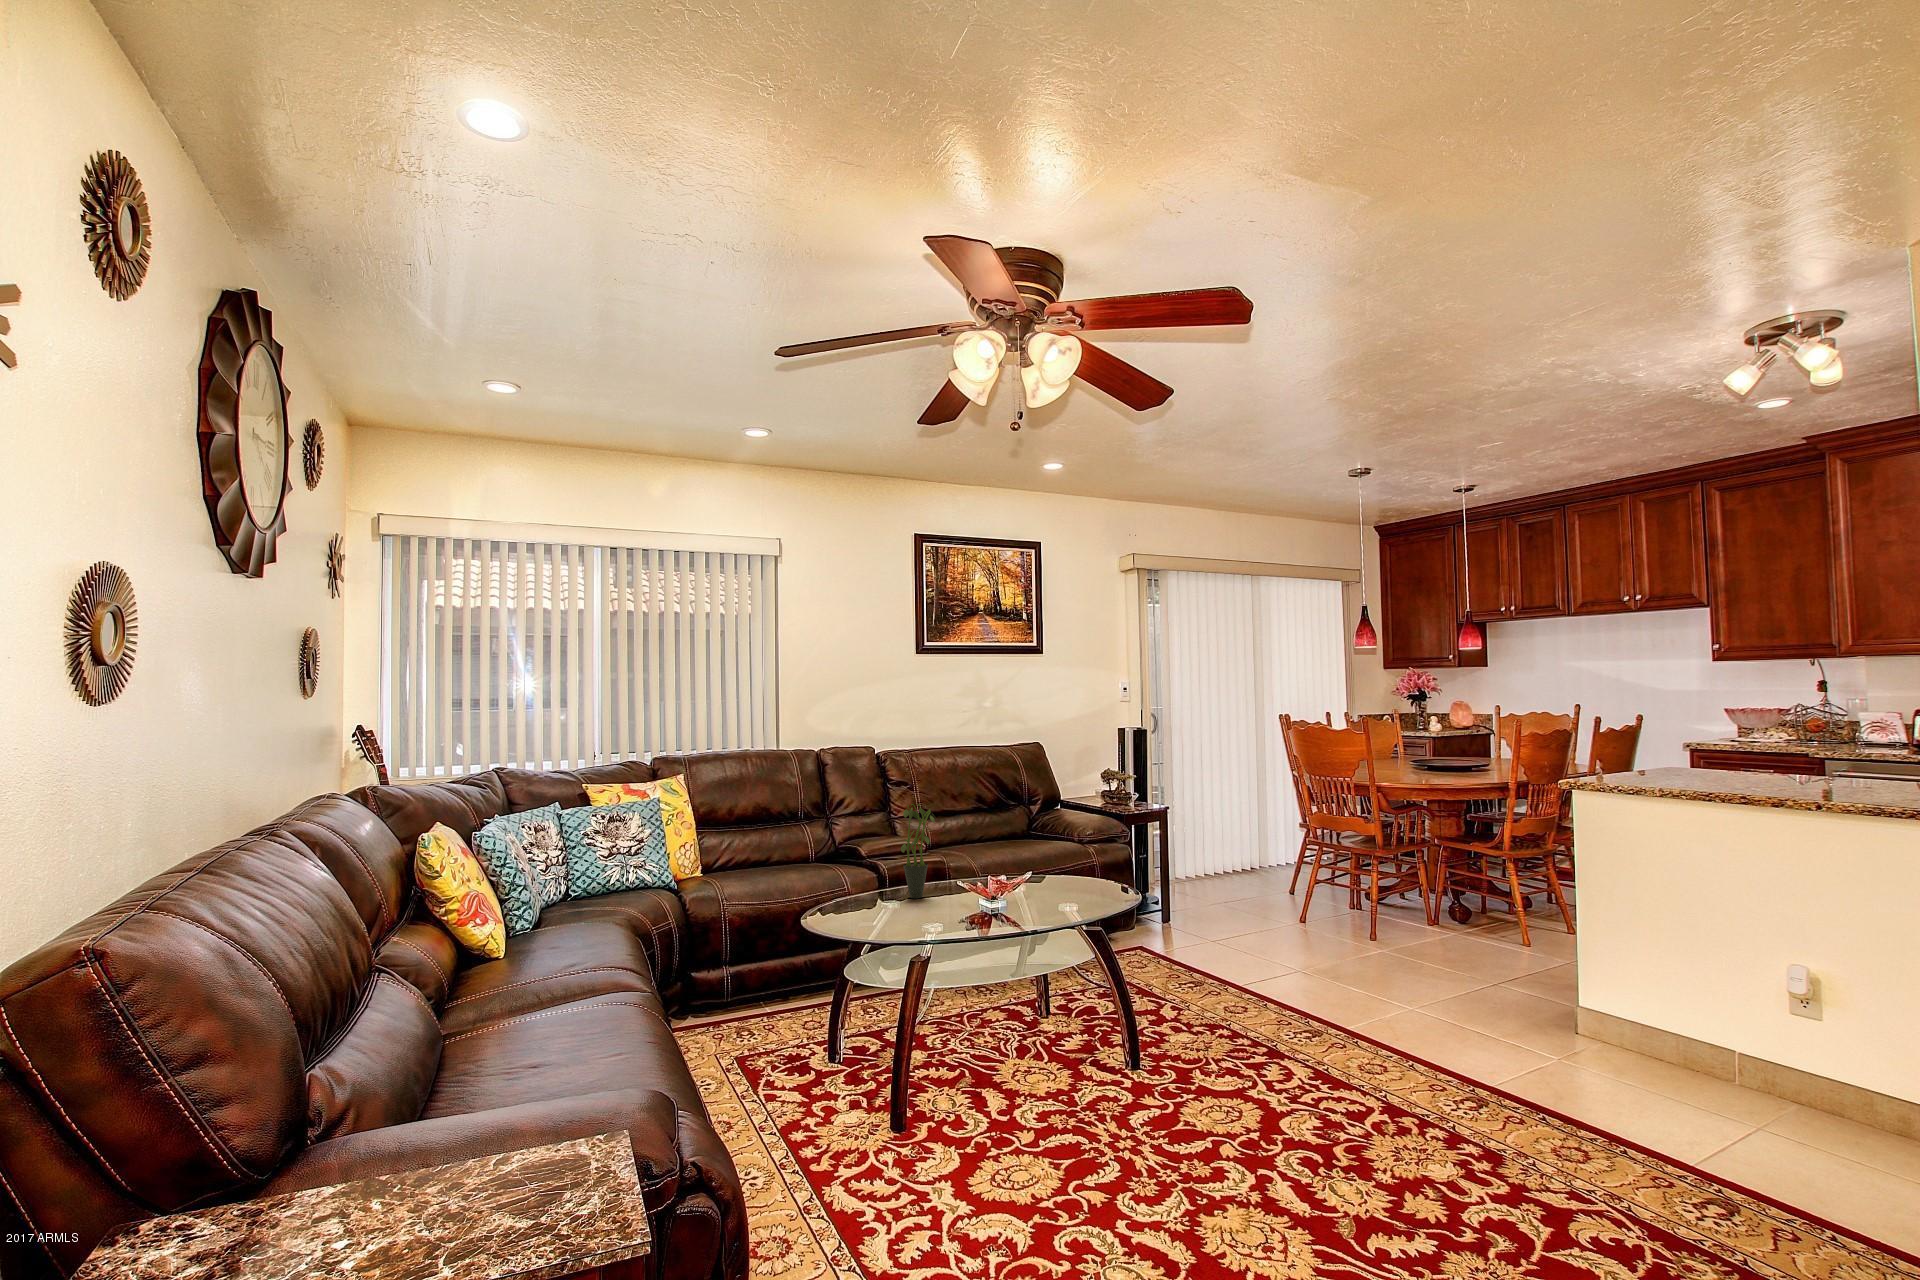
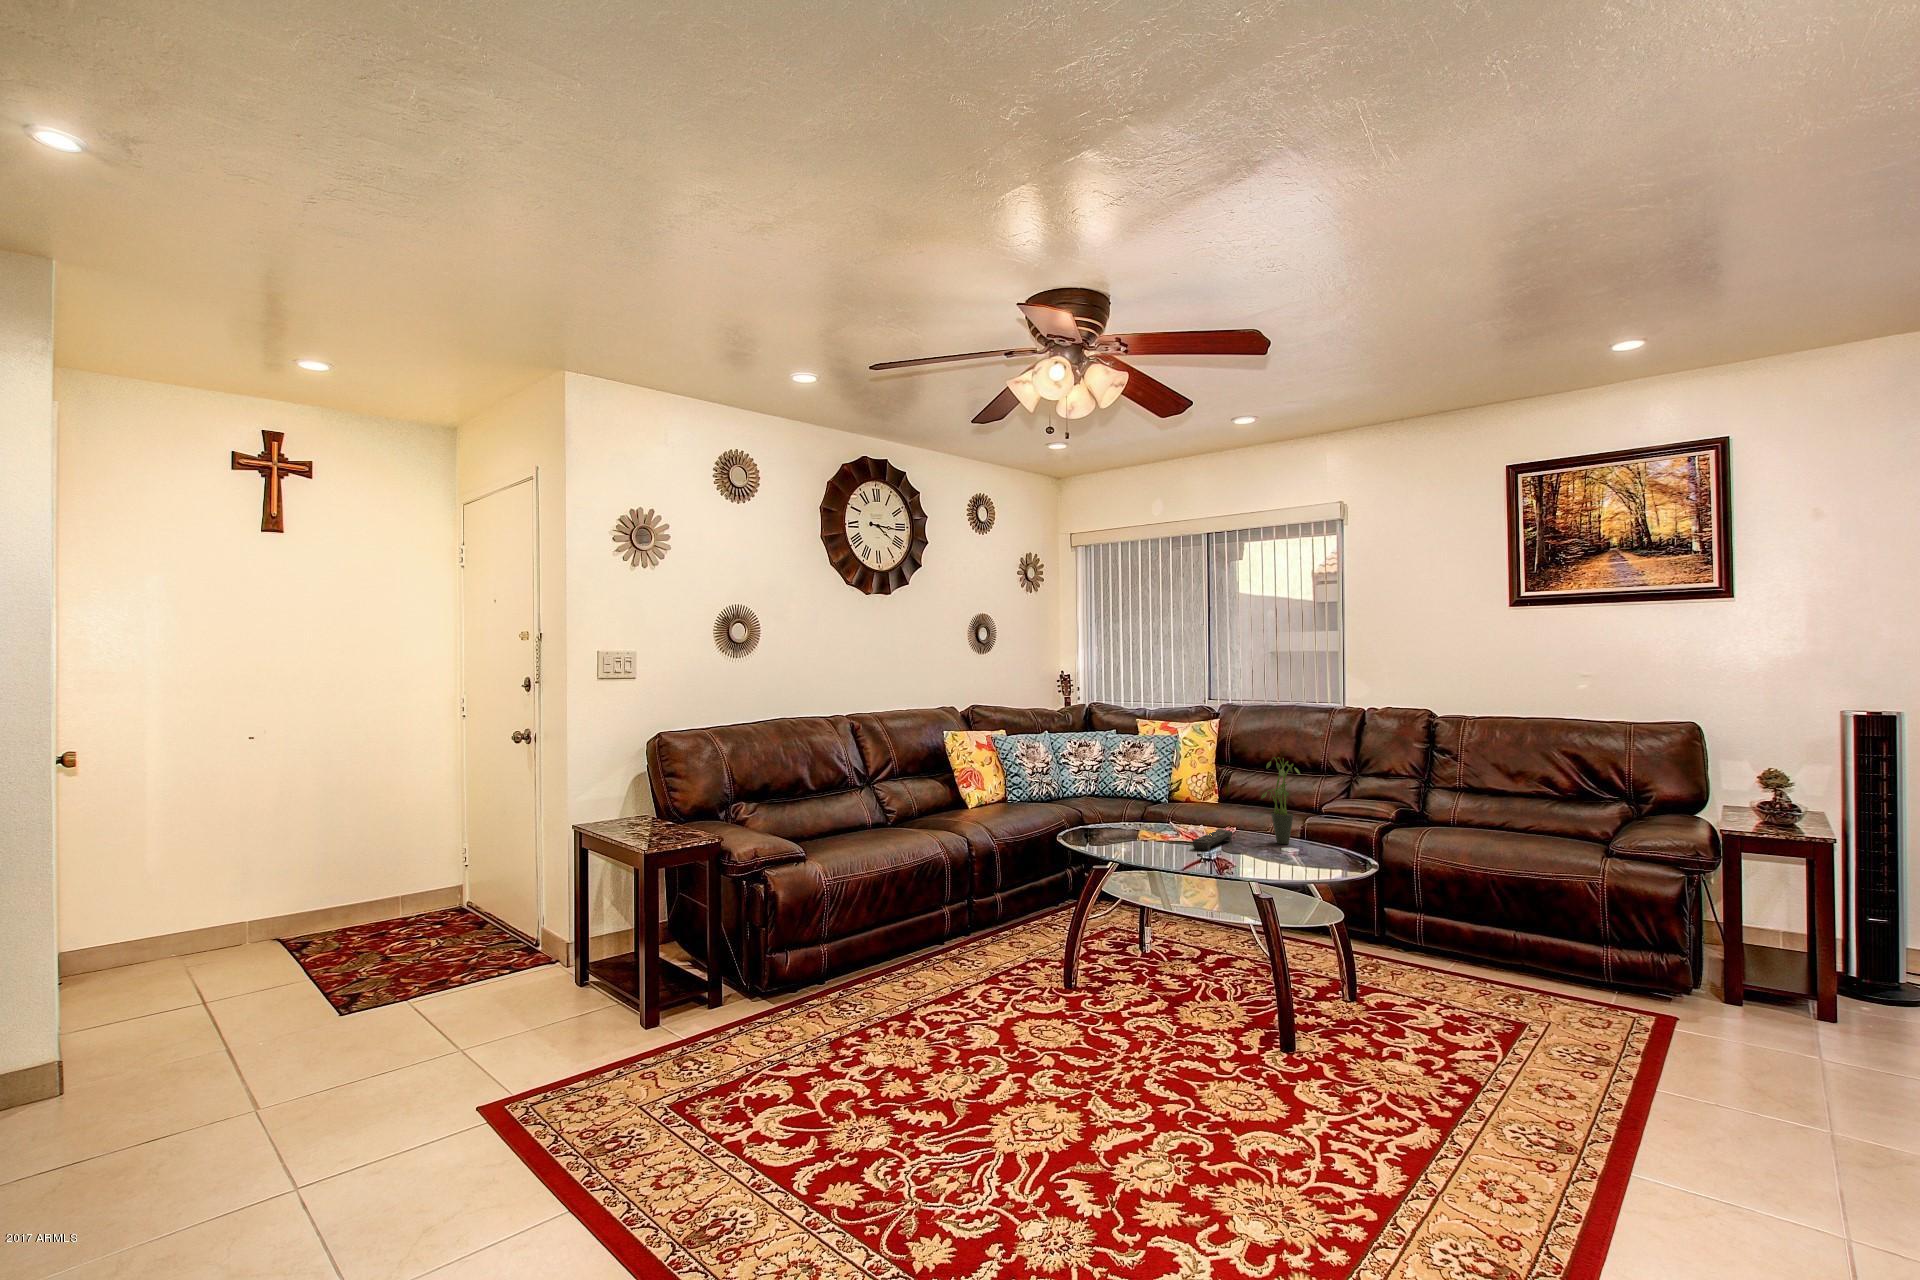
remote control: none [856,896,899,924] -> present [1192,830,1232,851]

